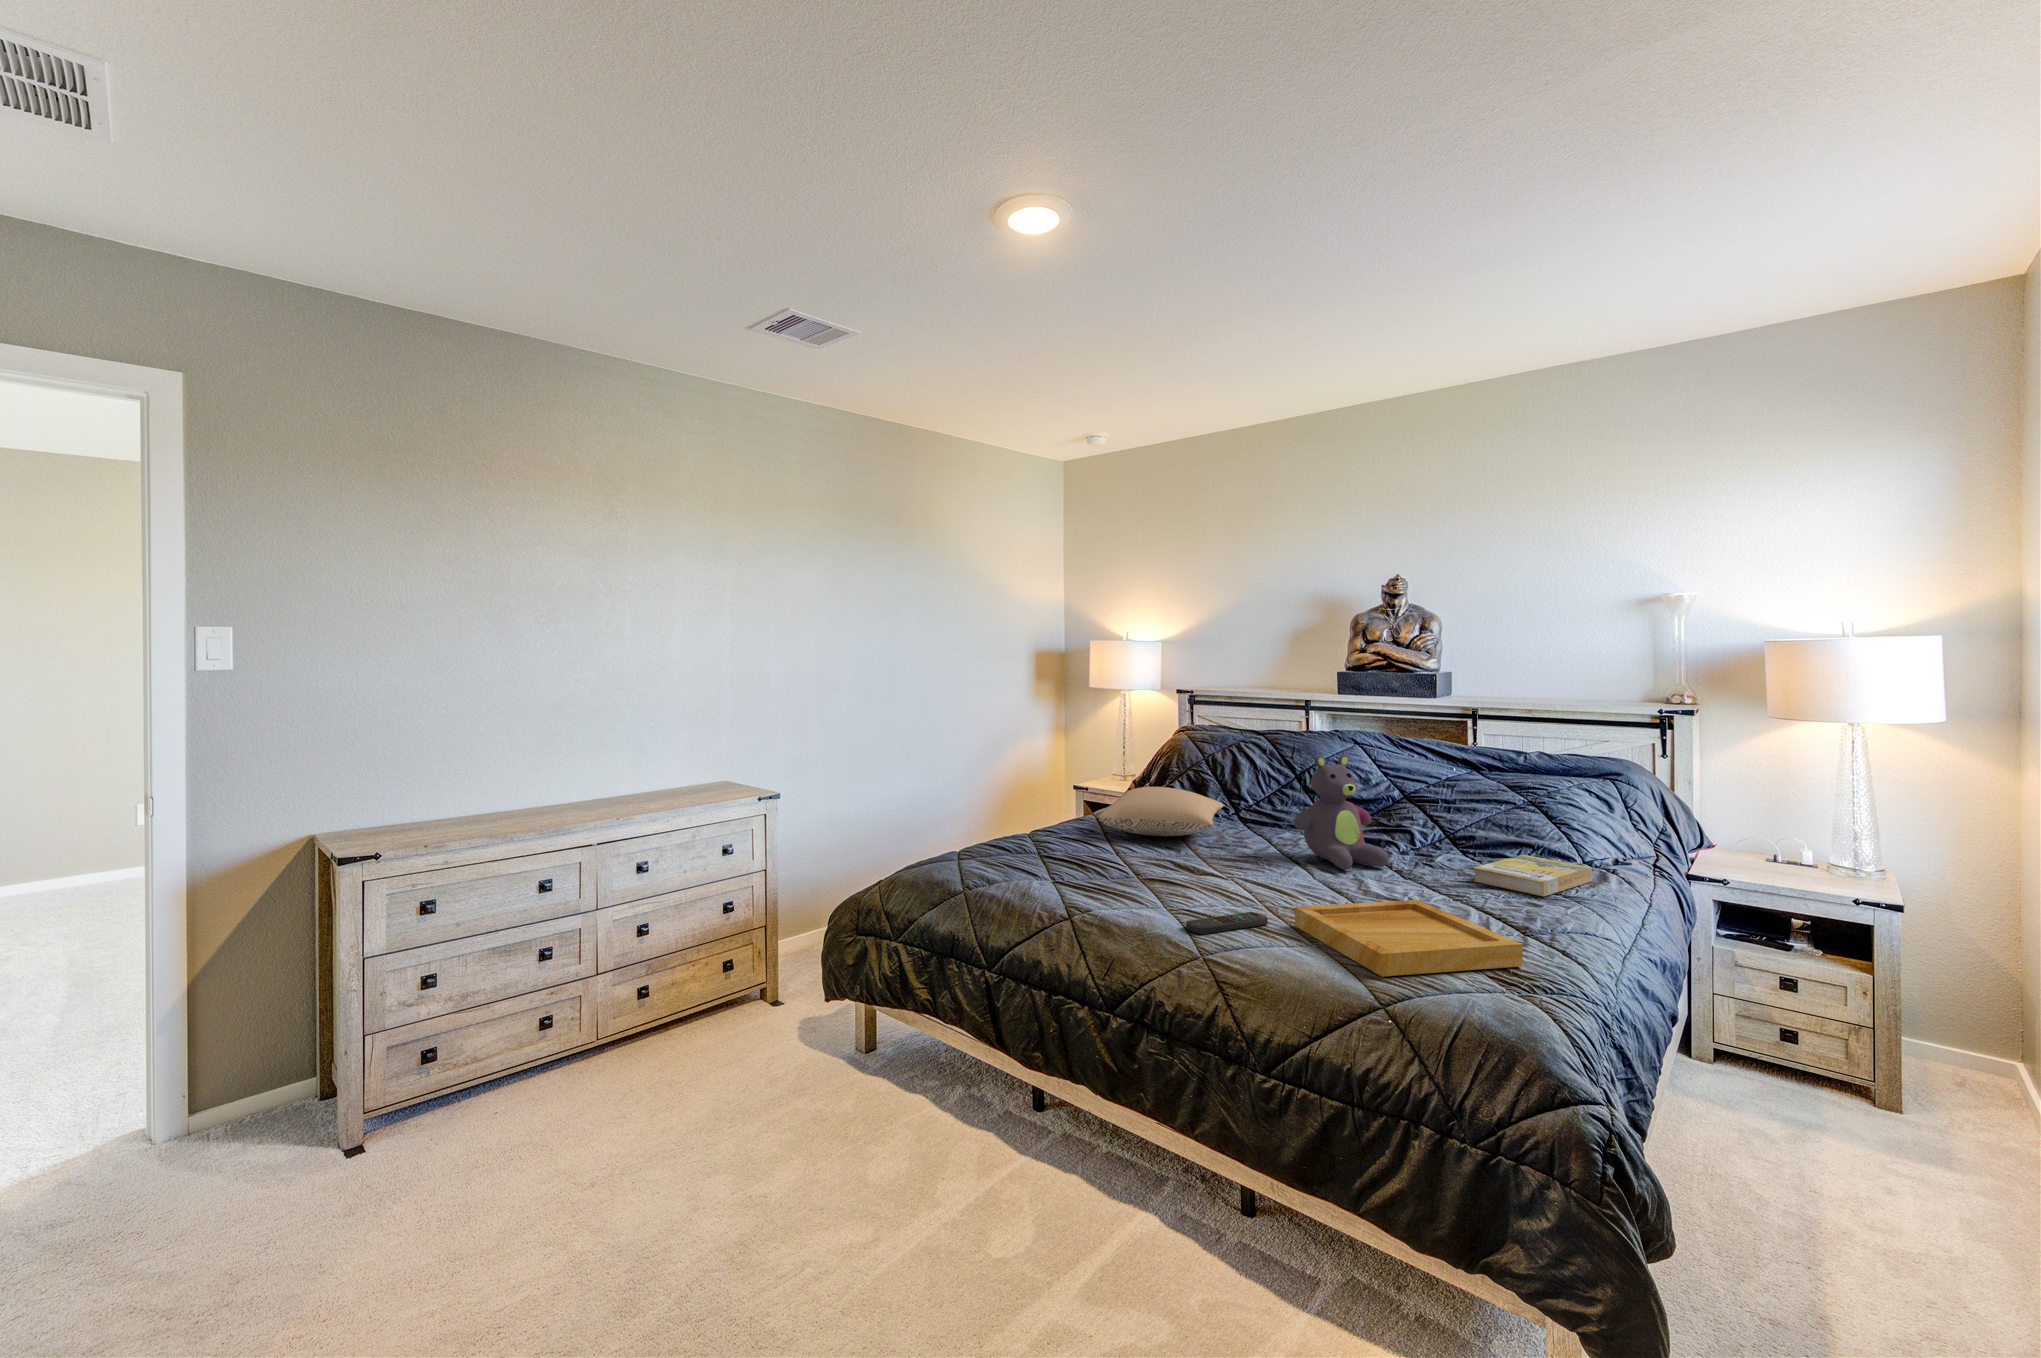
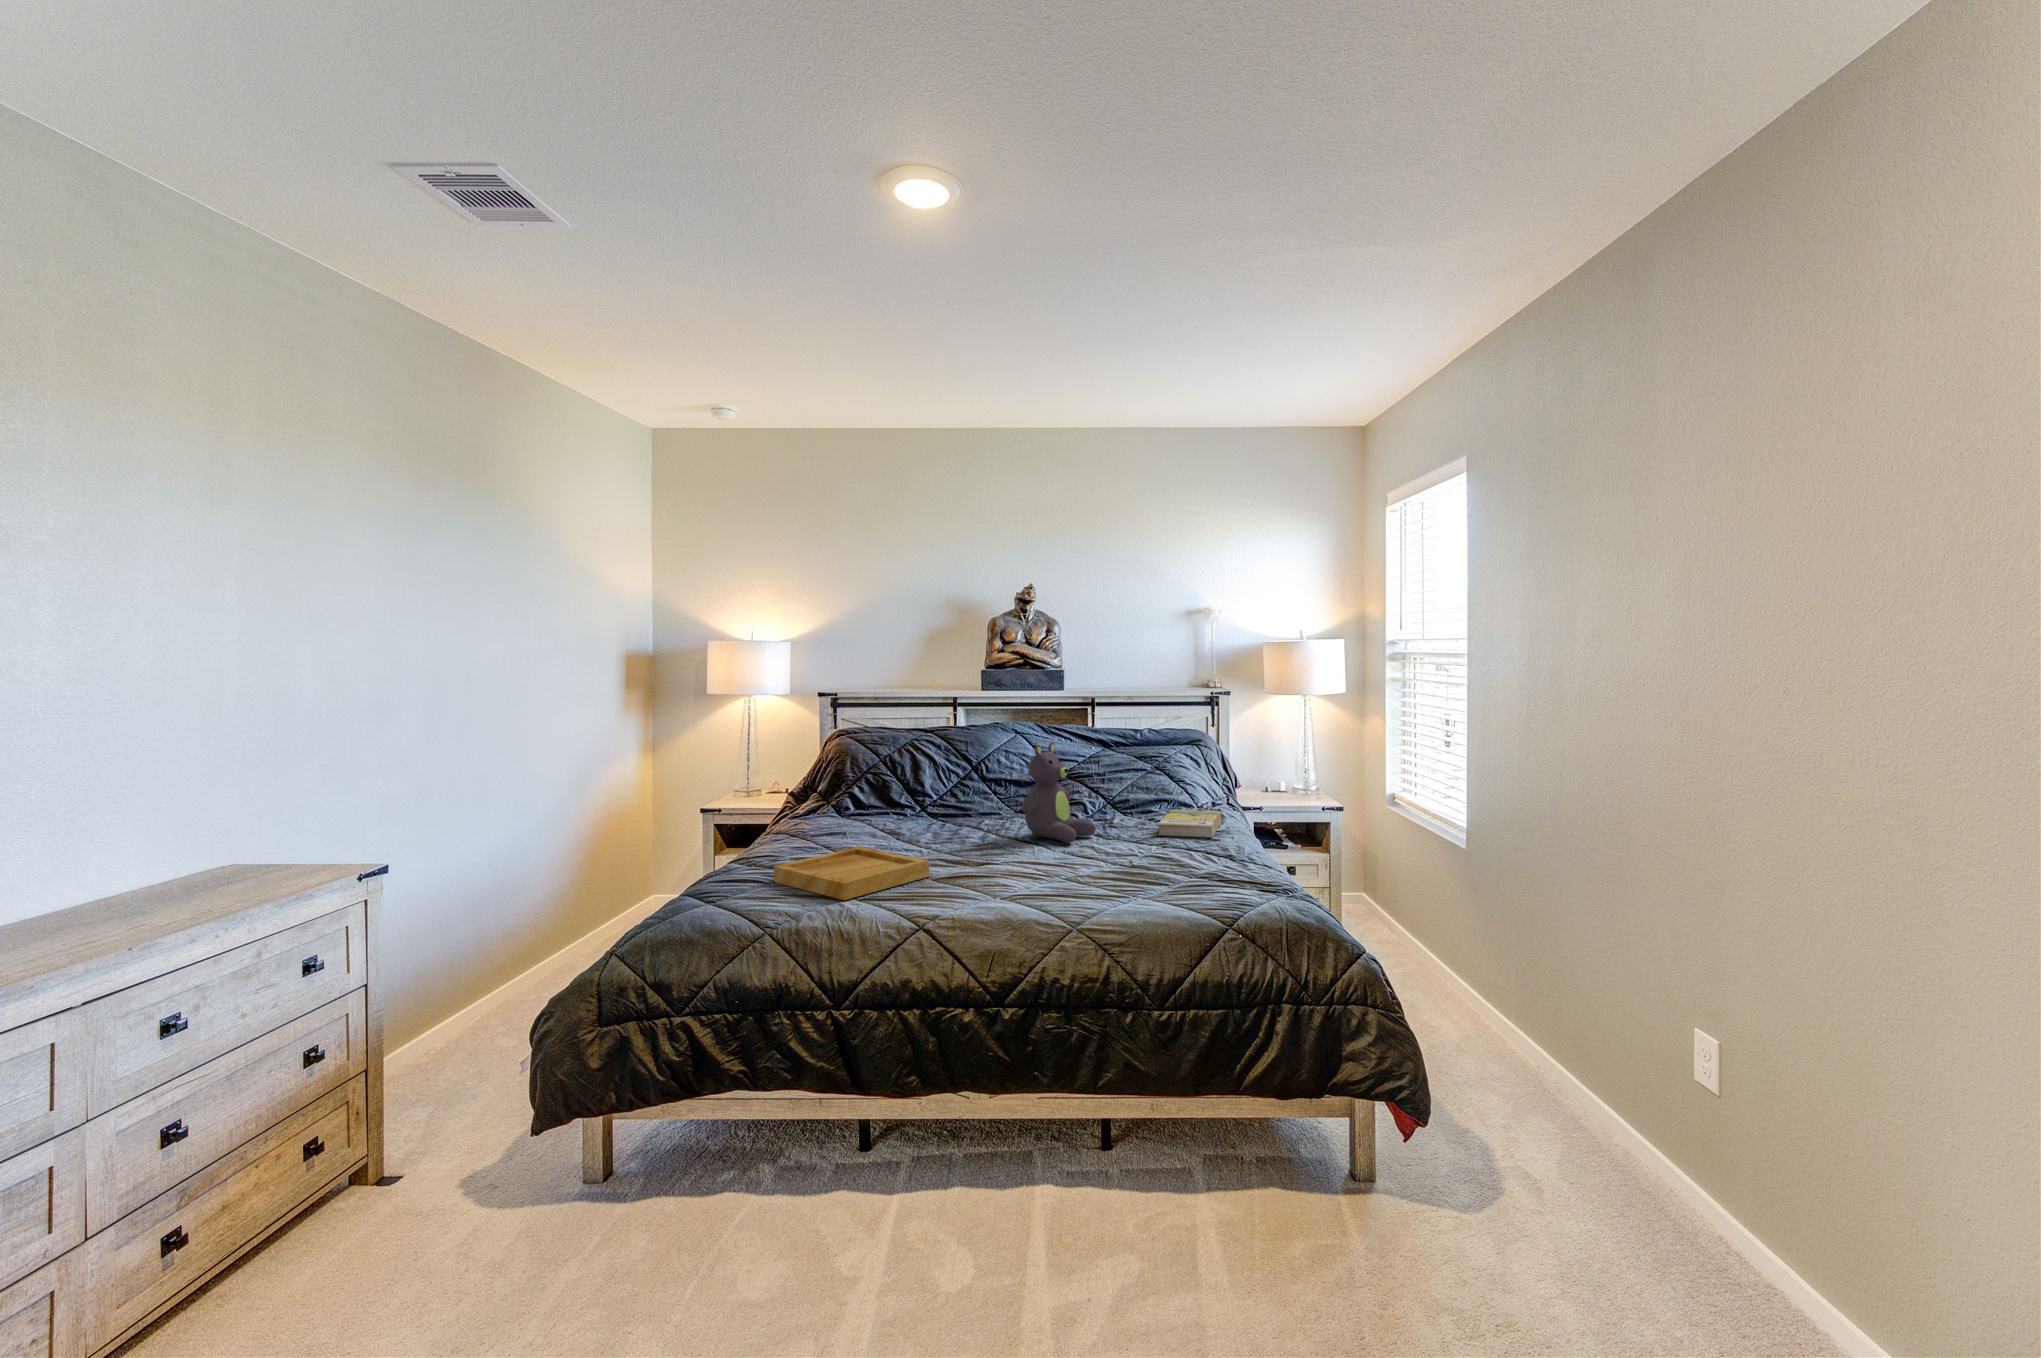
pillow: present [1098,787,1224,836] -> none [827,793,951,842]
tray: present [1295,900,1523,977] -> present [774,847,929,900]
remote control: present [1186,912,1268,934] -> none [1031,887,1083,912]

